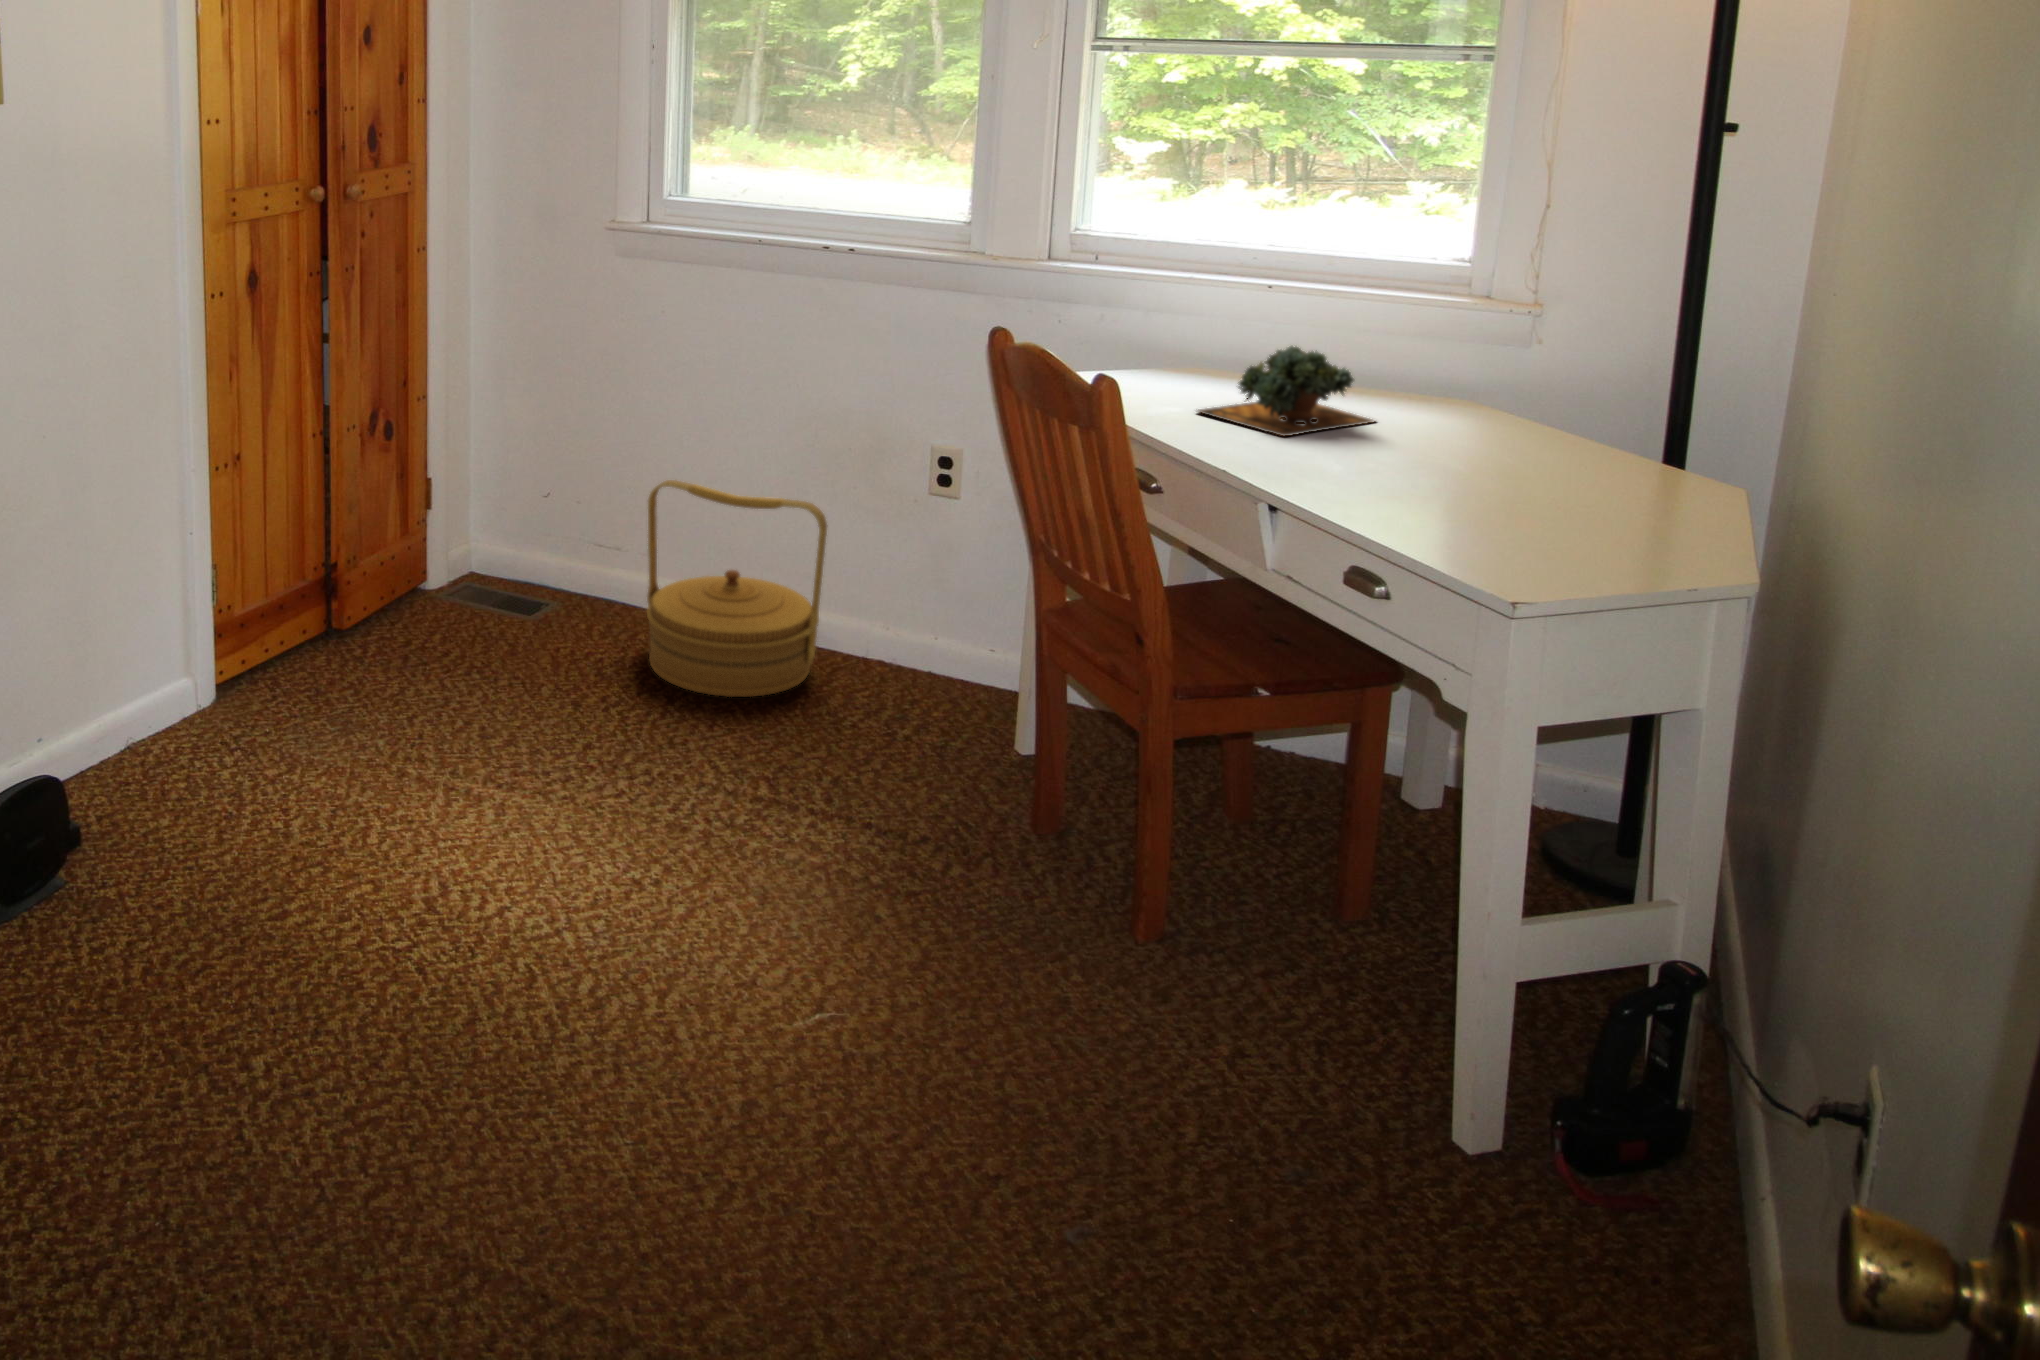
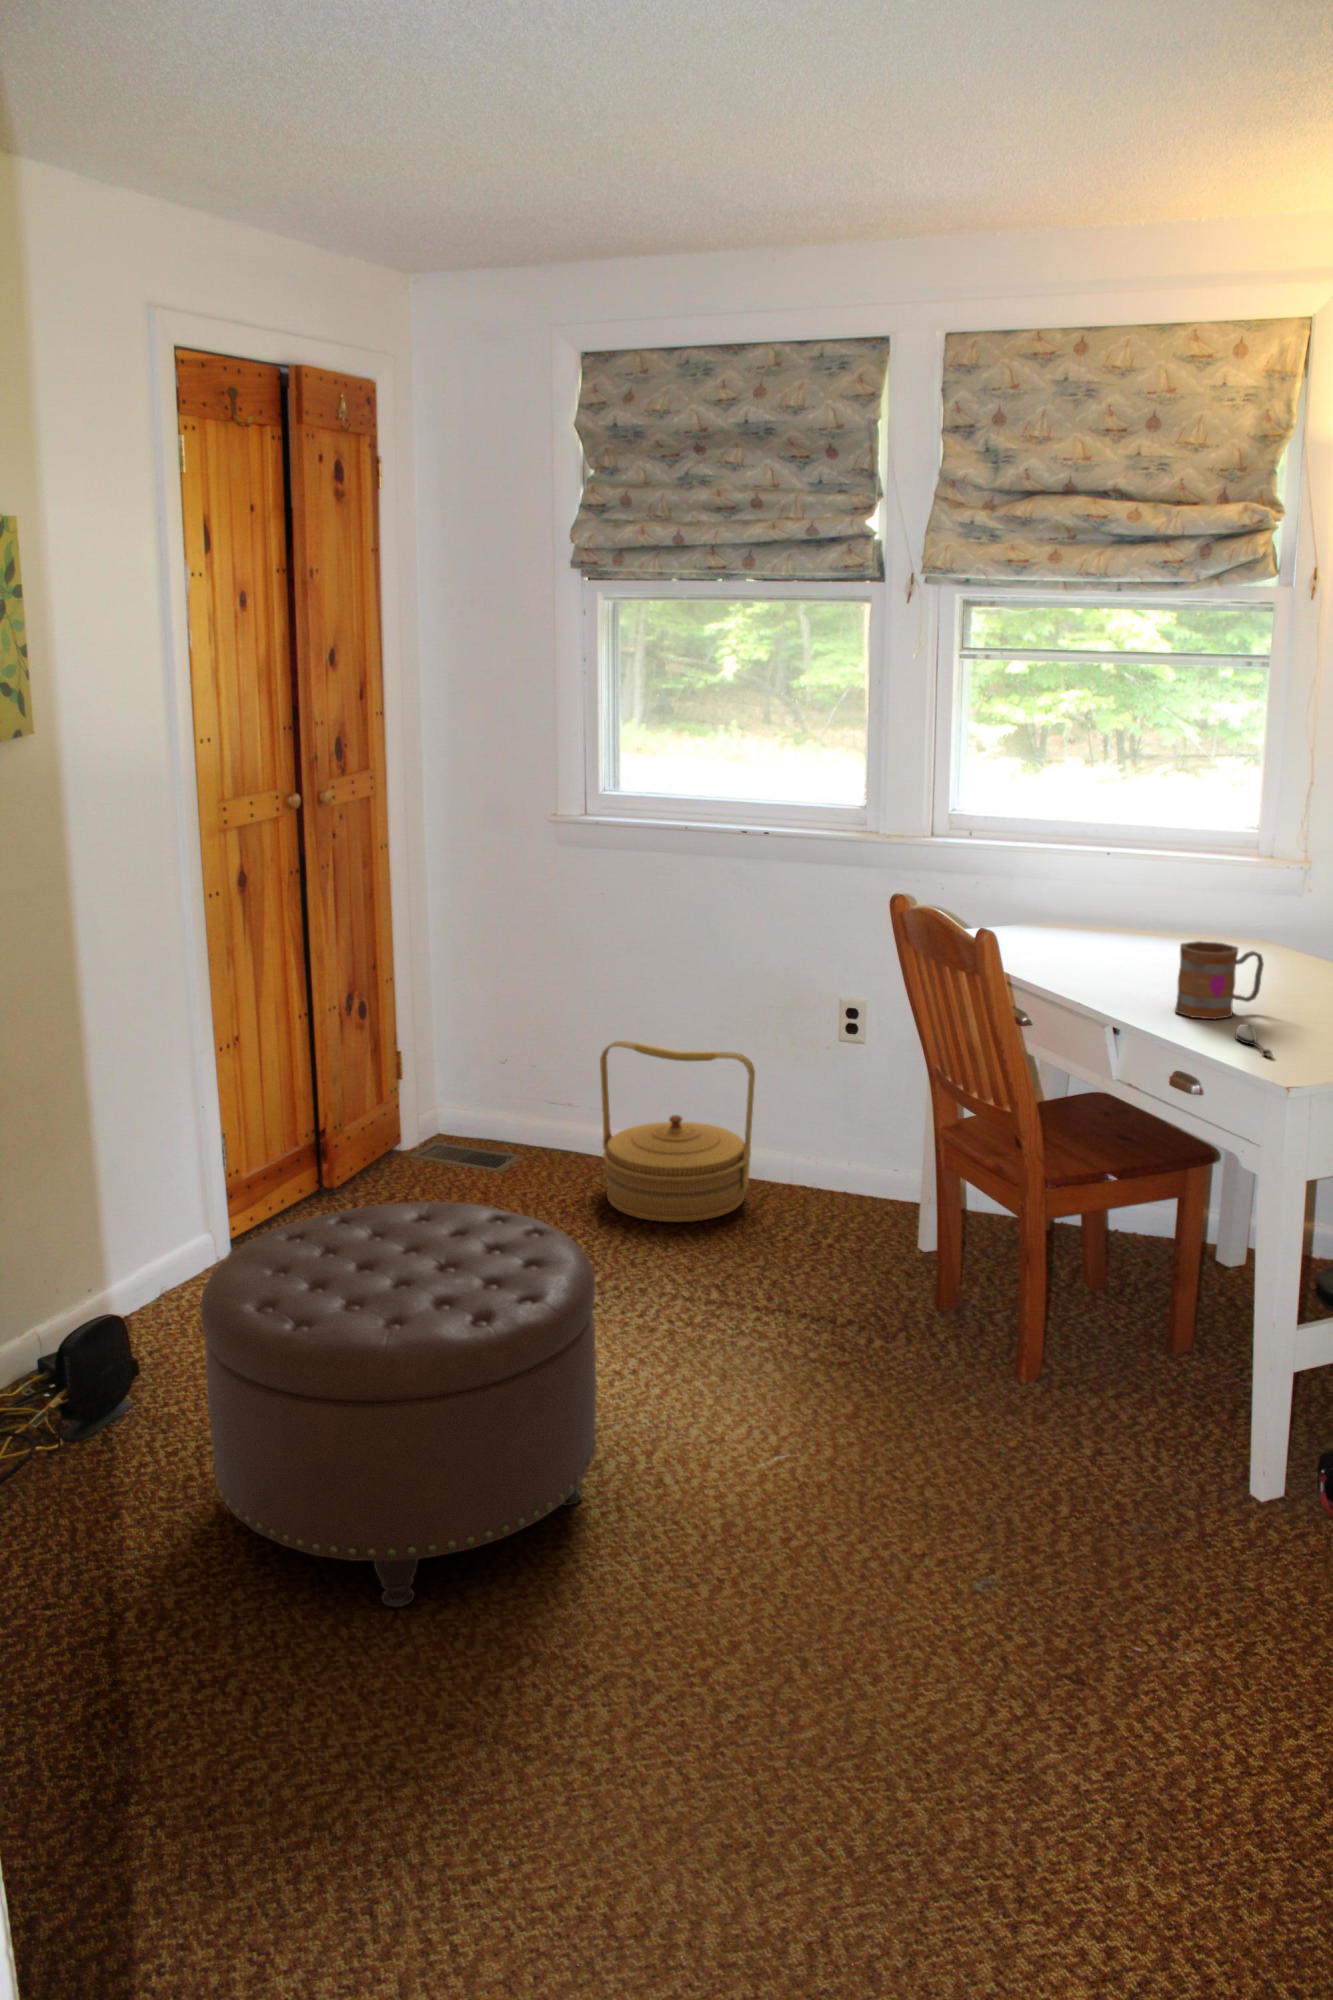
succulent plant: present [1198,346,1374,436] -> none [1049,903,1189,976]
mug: none [1364,398,1488,500] -> present [1175,941,1264,1019]
computer mouse: none [1450,509,1506,556] -> present [1235,1024,1273,1057]
ottoman: none [118,667,597,1185] -> present [200,1202,596,1607]

